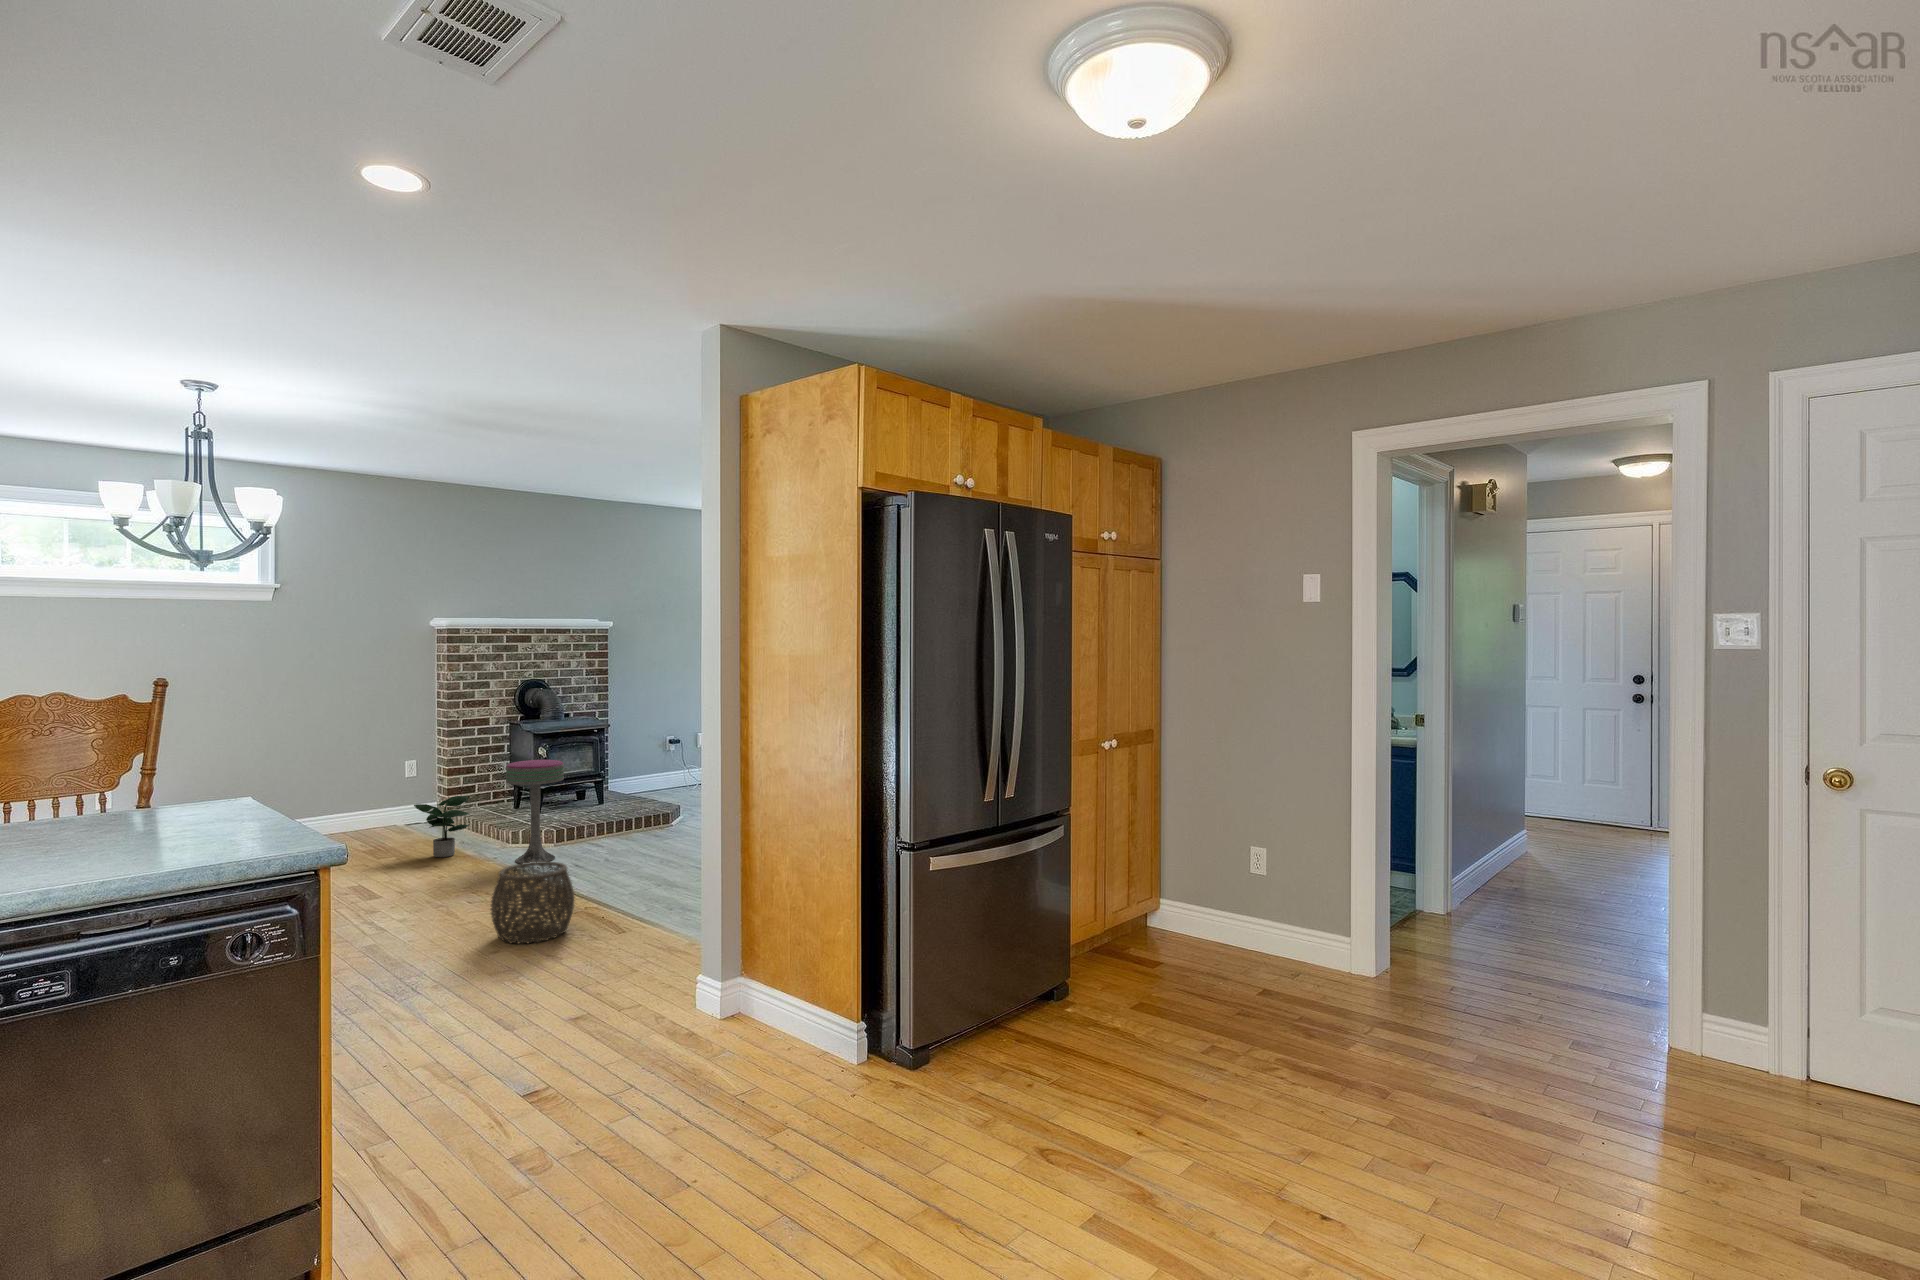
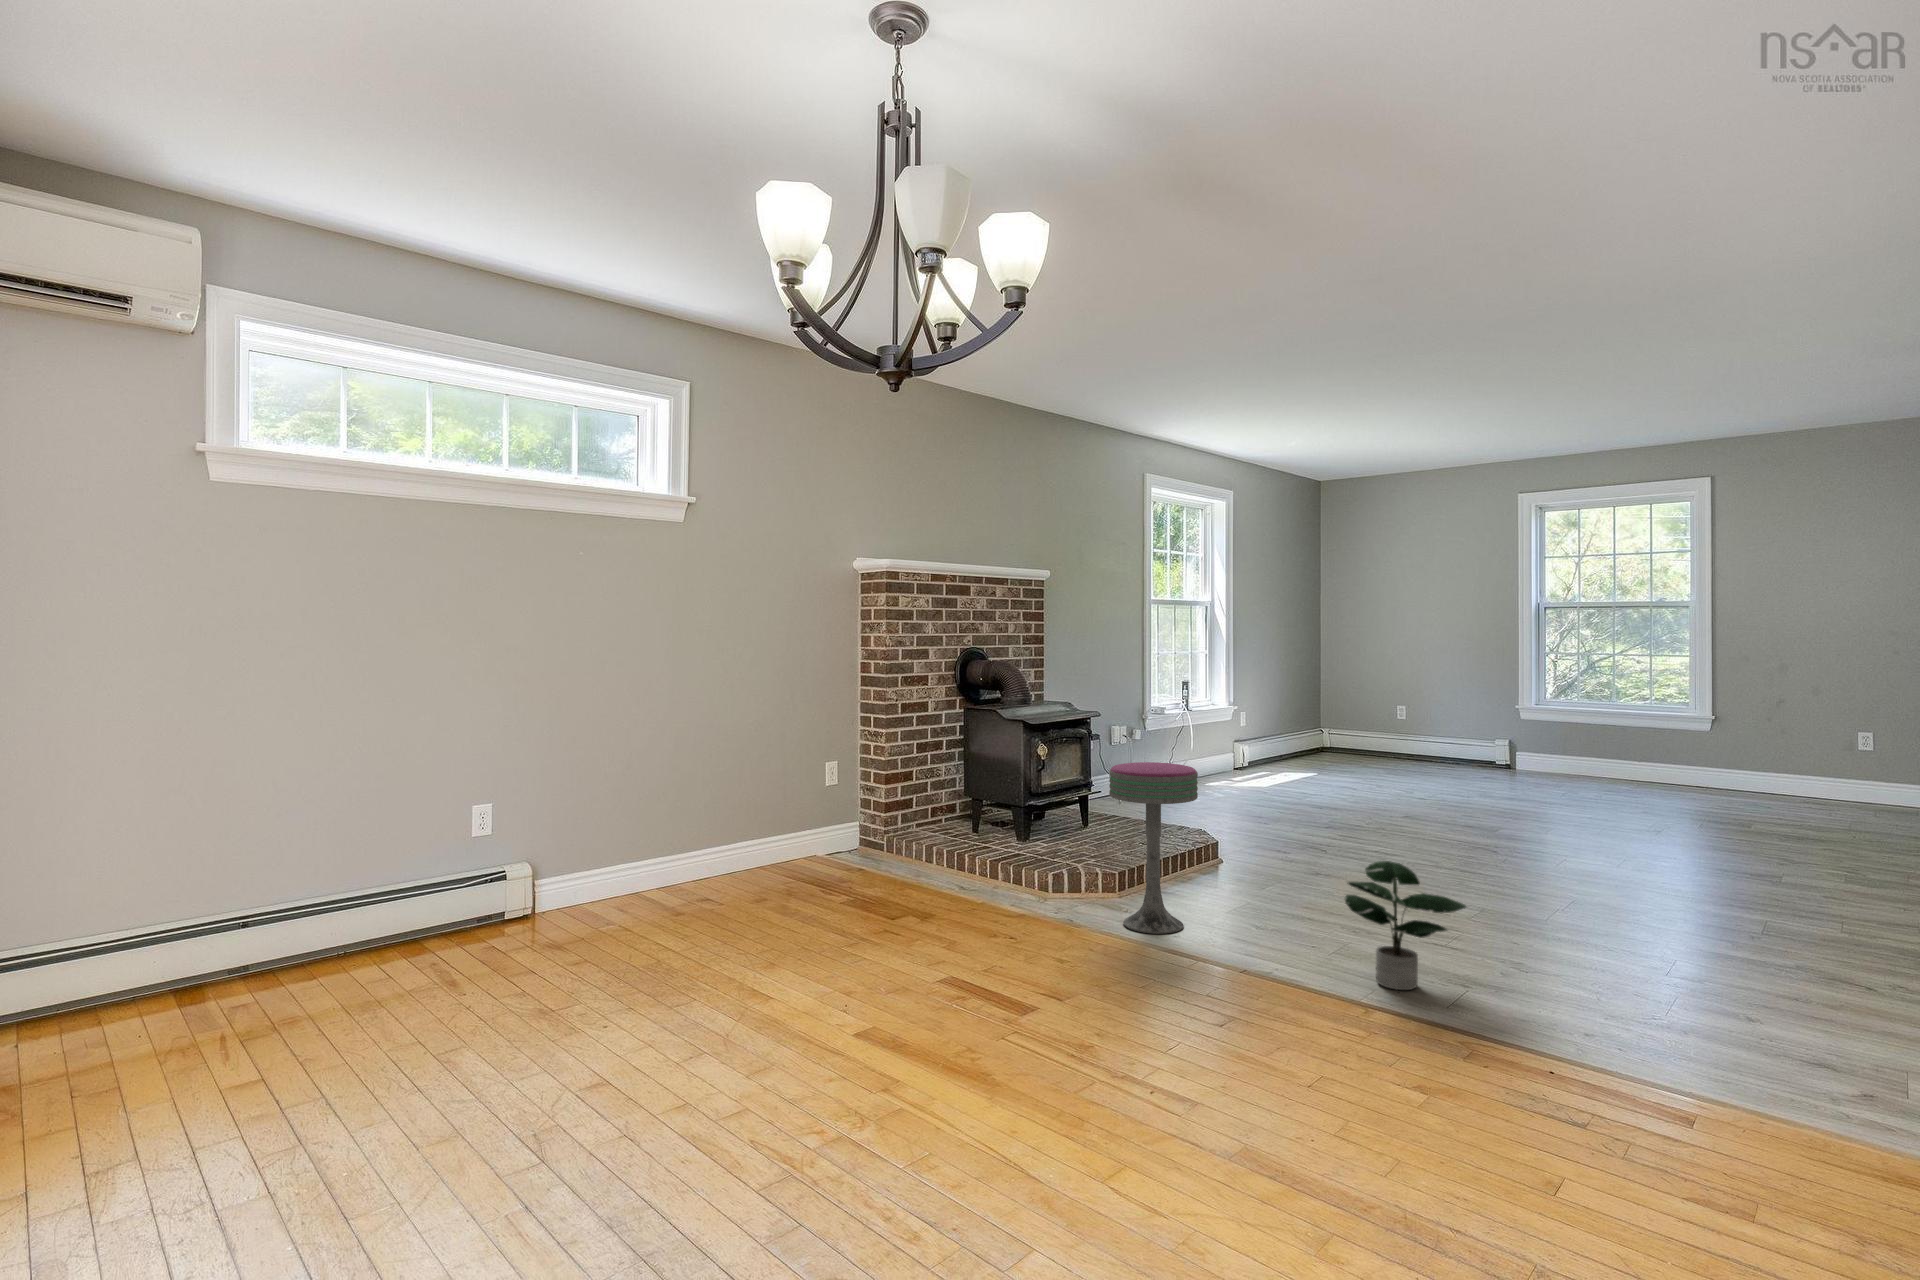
potted plant: present [414,796,469,857] -> present [1345,861,1466,990]
woven basket: present [490,862,575,944] -> none [1458,967,1650,1159]

